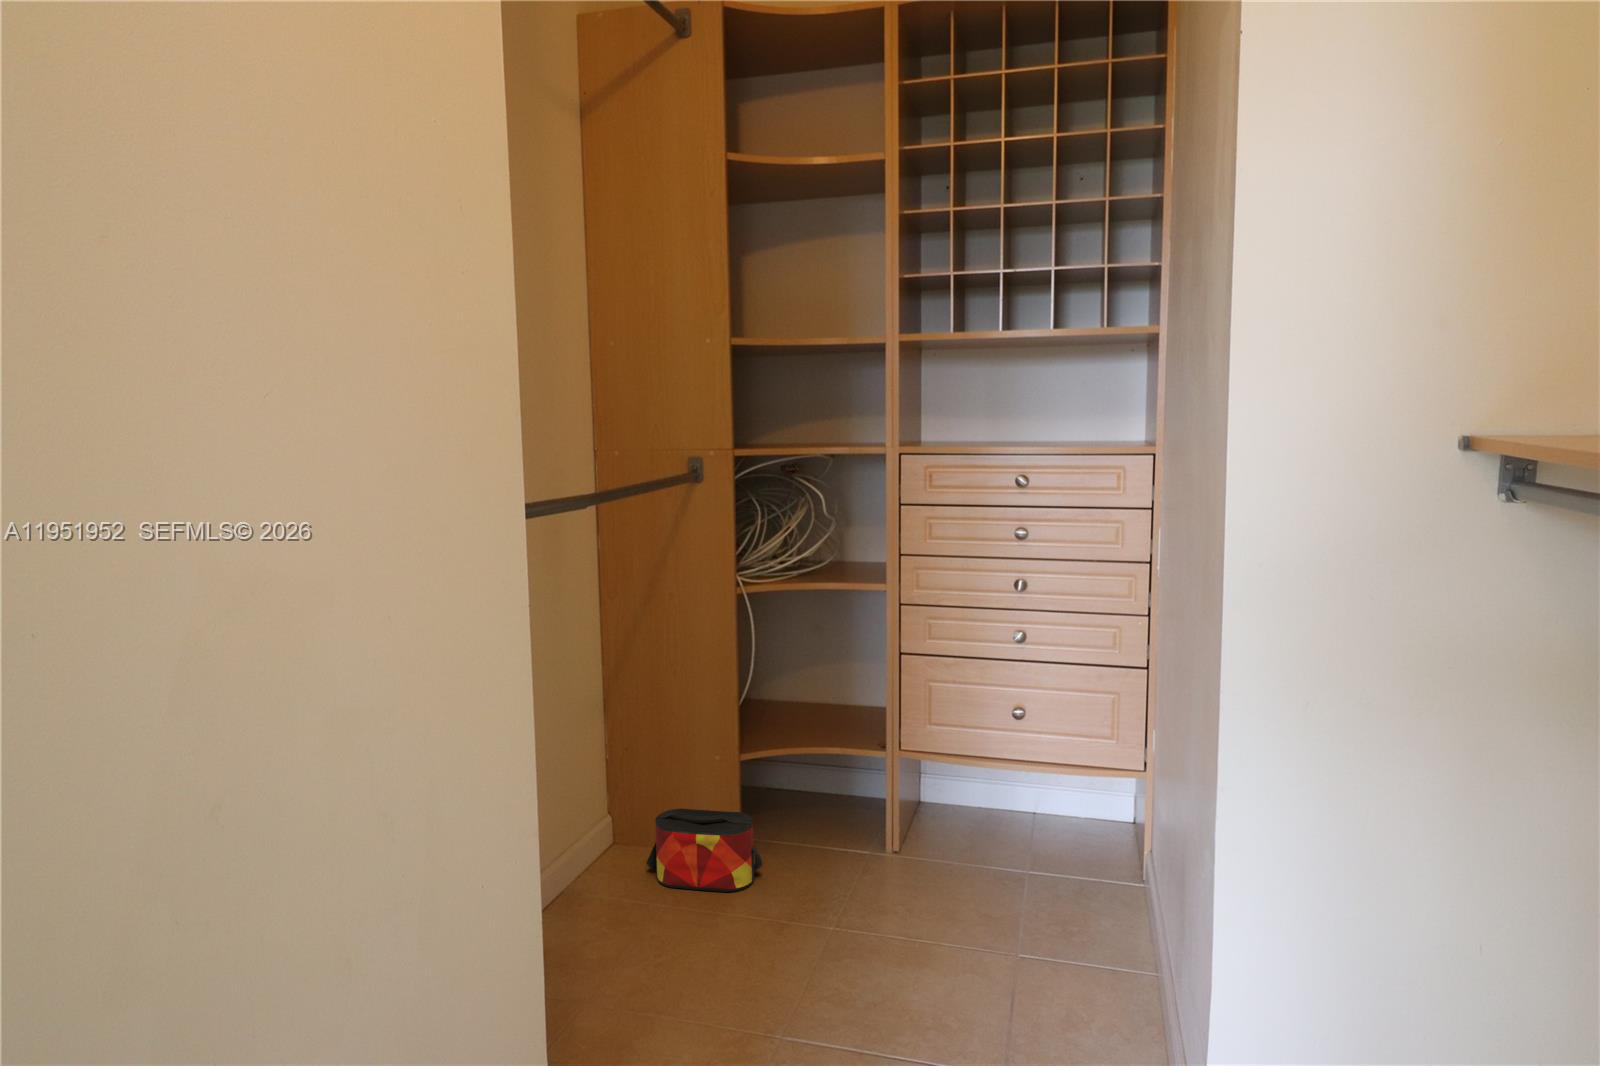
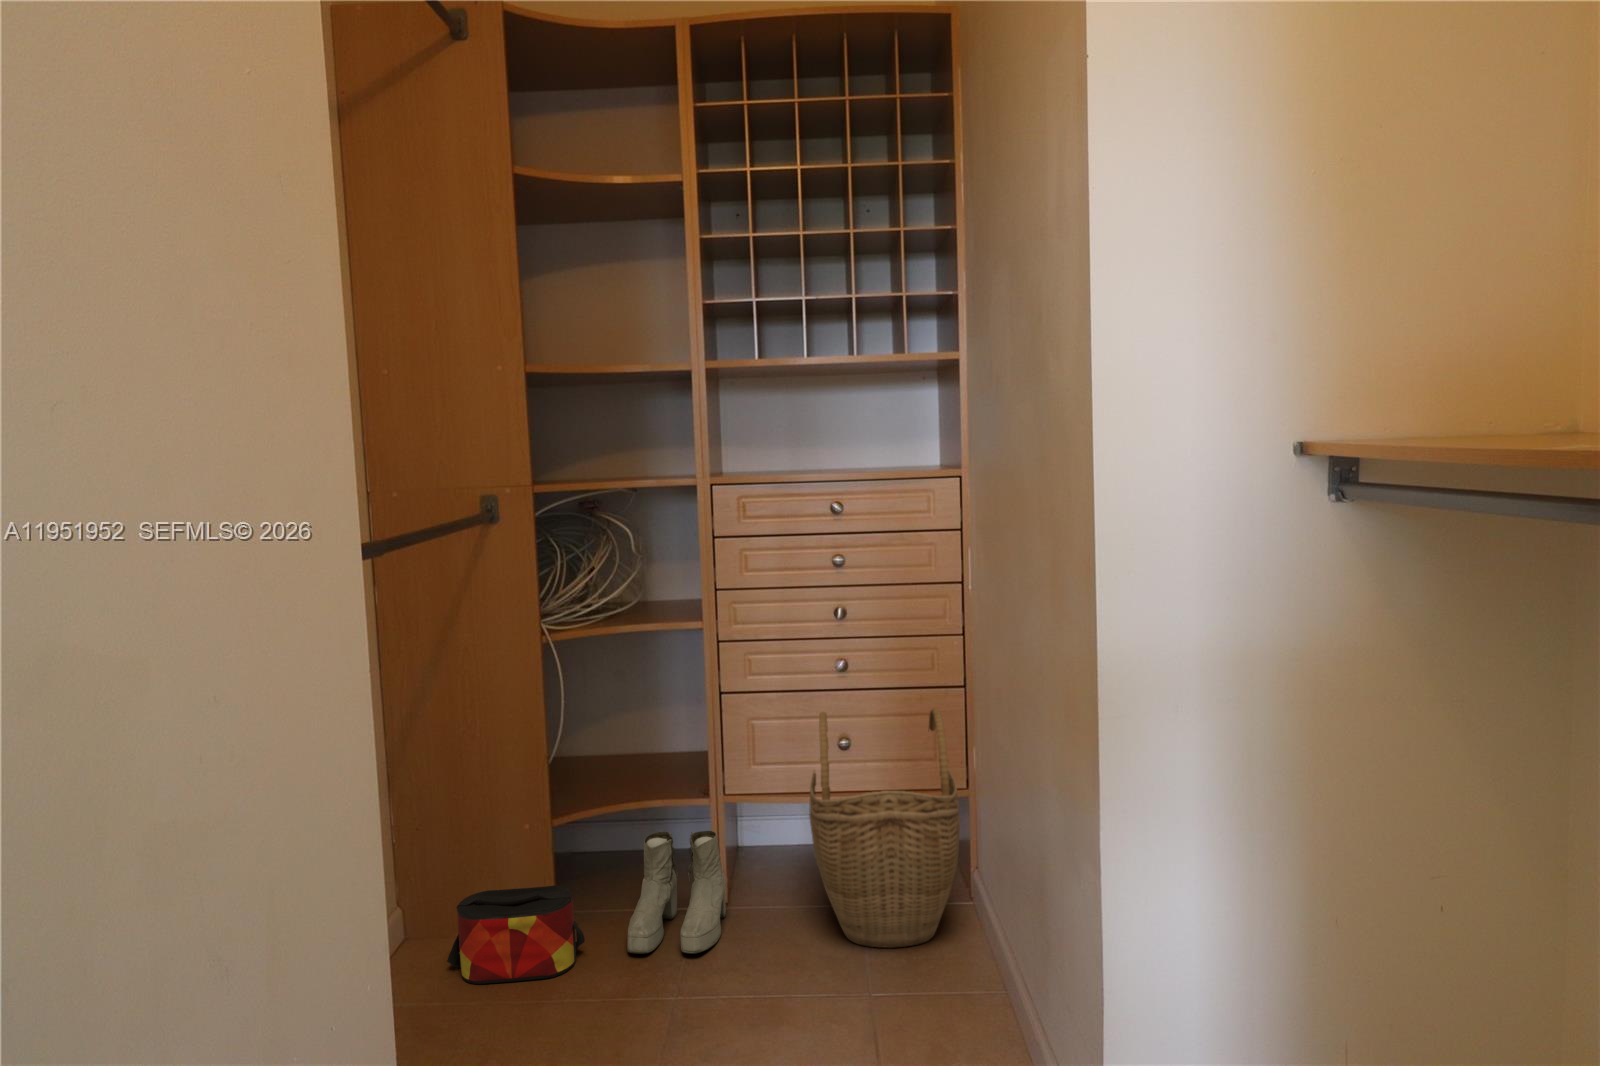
woven basket: none [979,680,1131,917] -> present [809,708,960,948]
boots: none [799,777,895,892] -> present [627,831,726,954]

